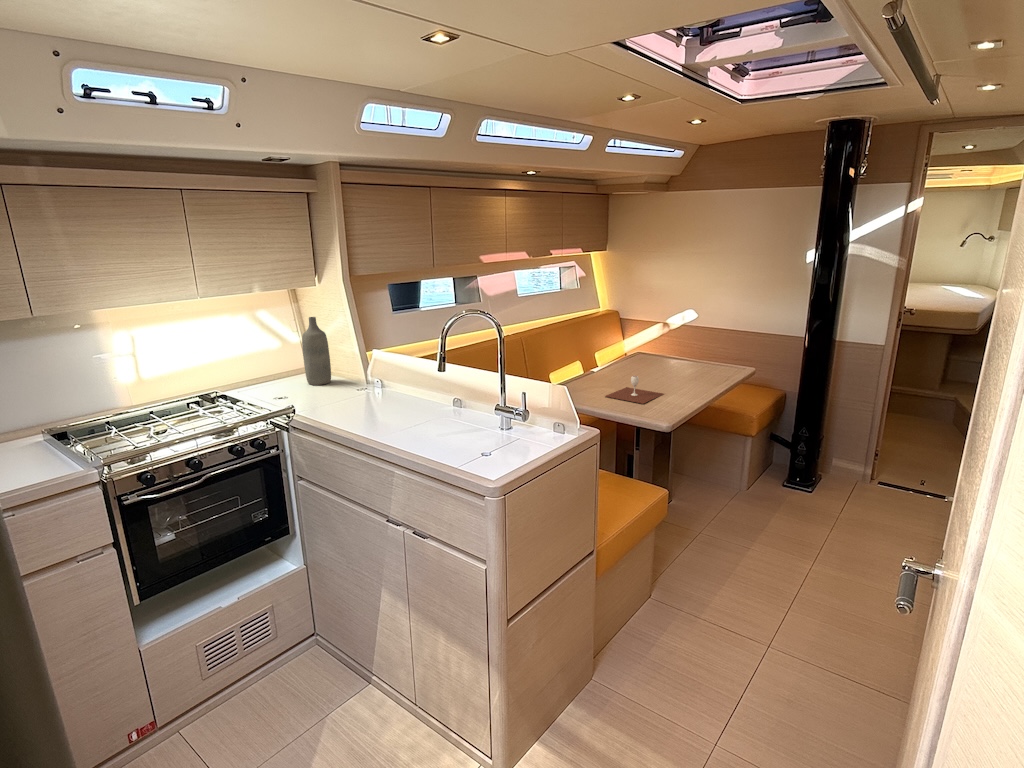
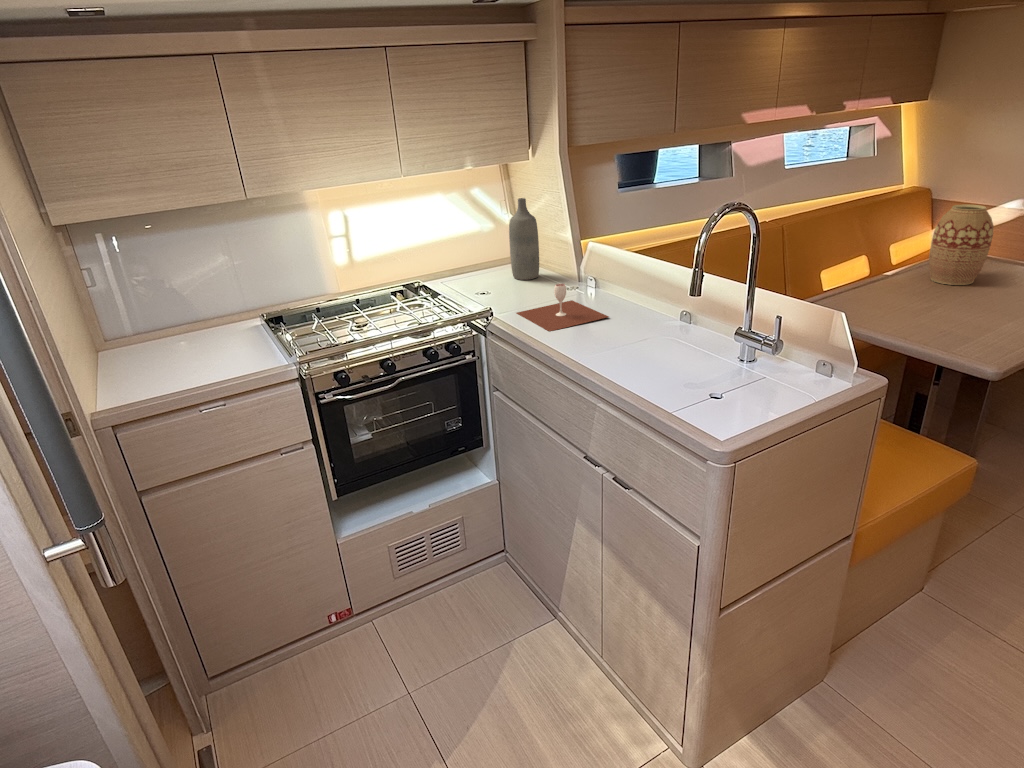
vase: none [619,319,654,373] -> present [929,205,994,285]
wine glass: present [606,375,663,404] -> present [516,284,609,332]

